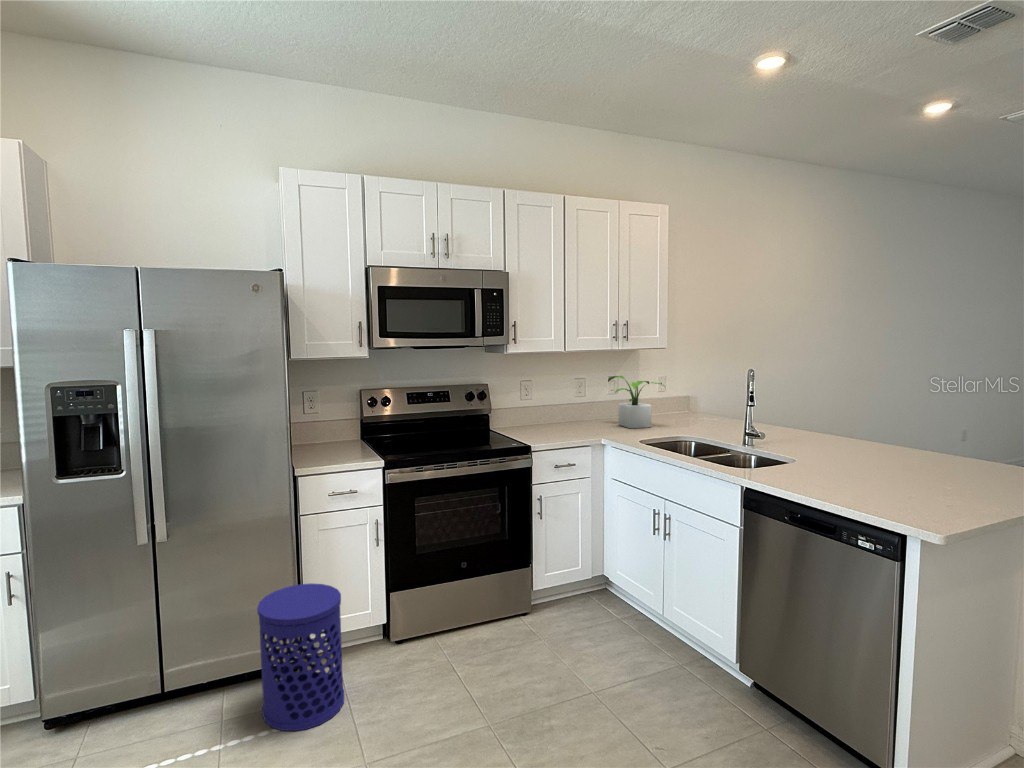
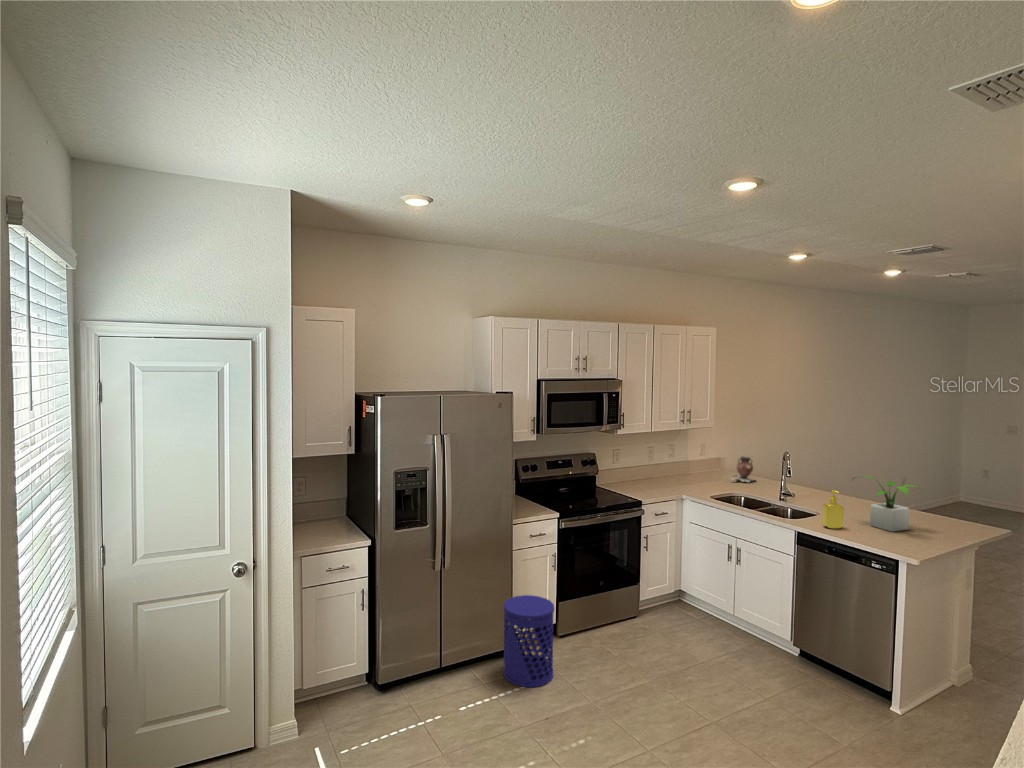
potted plant: present [608,376,665,428] -> present [862,476,916,532]
vase: none [687,389,727,424] -> present [735,456,753,482]
soap dispenser: none [784,417,818,481] -> present [822,490,844,529]

